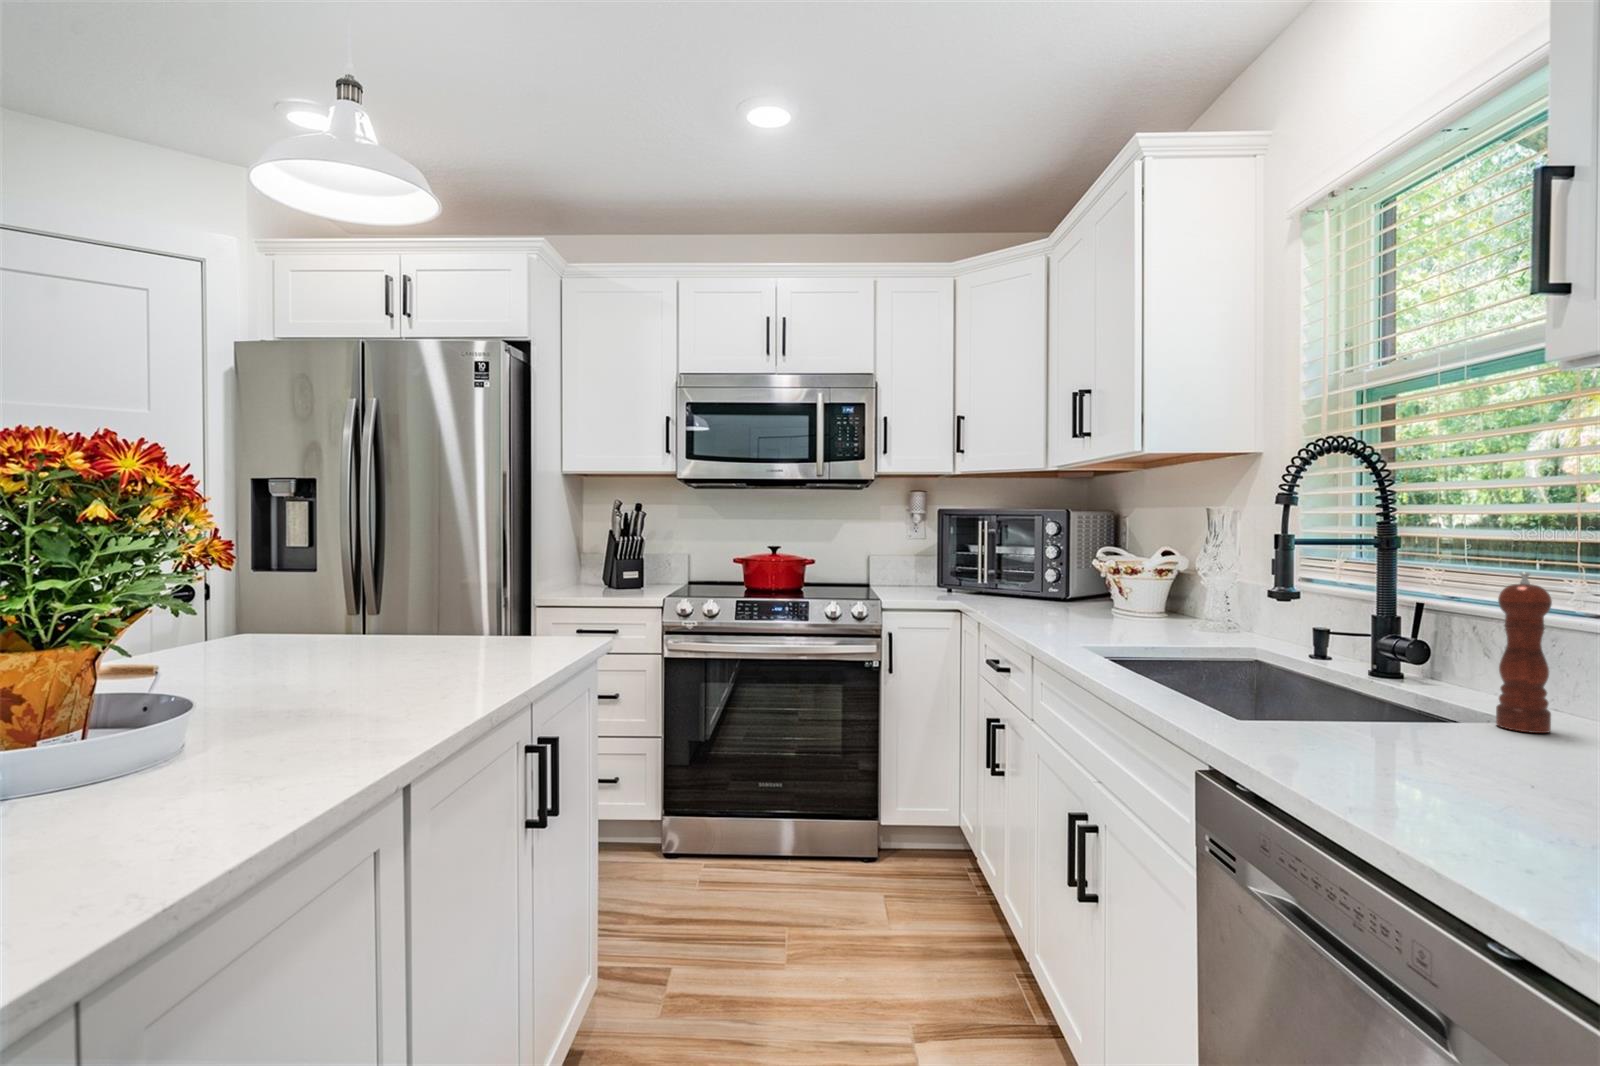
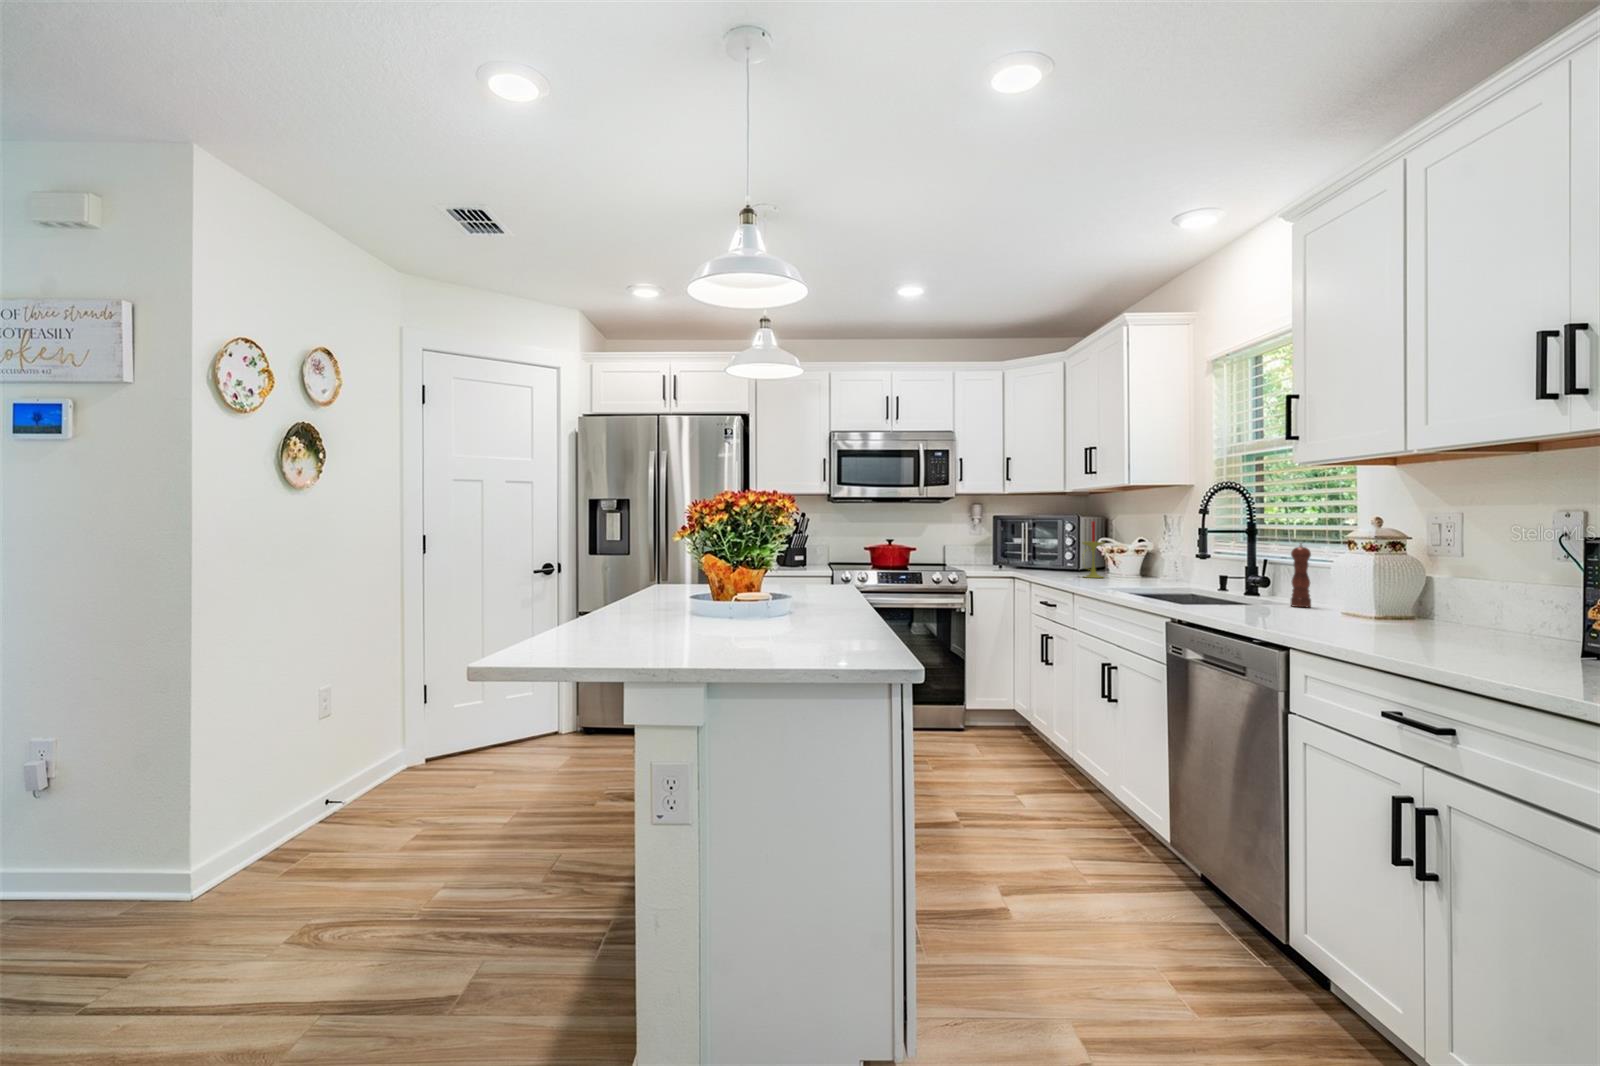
candle: none [1067,515,1108,617] -> present [1083,521,1104,578]

